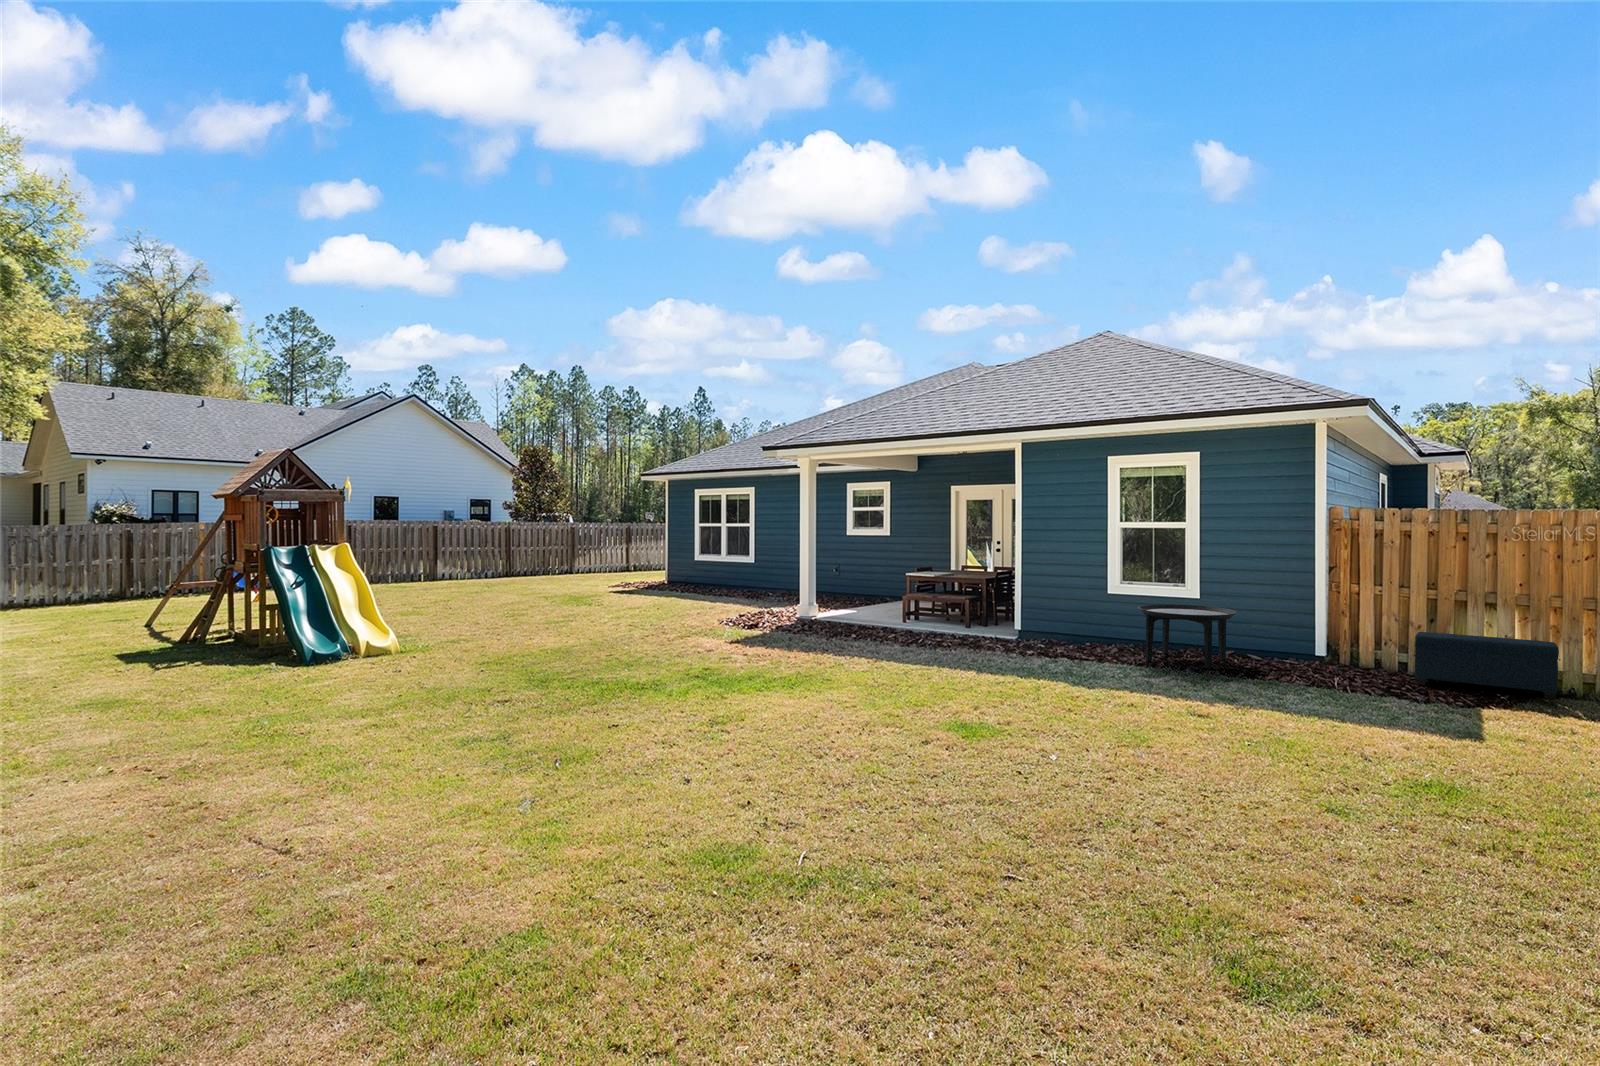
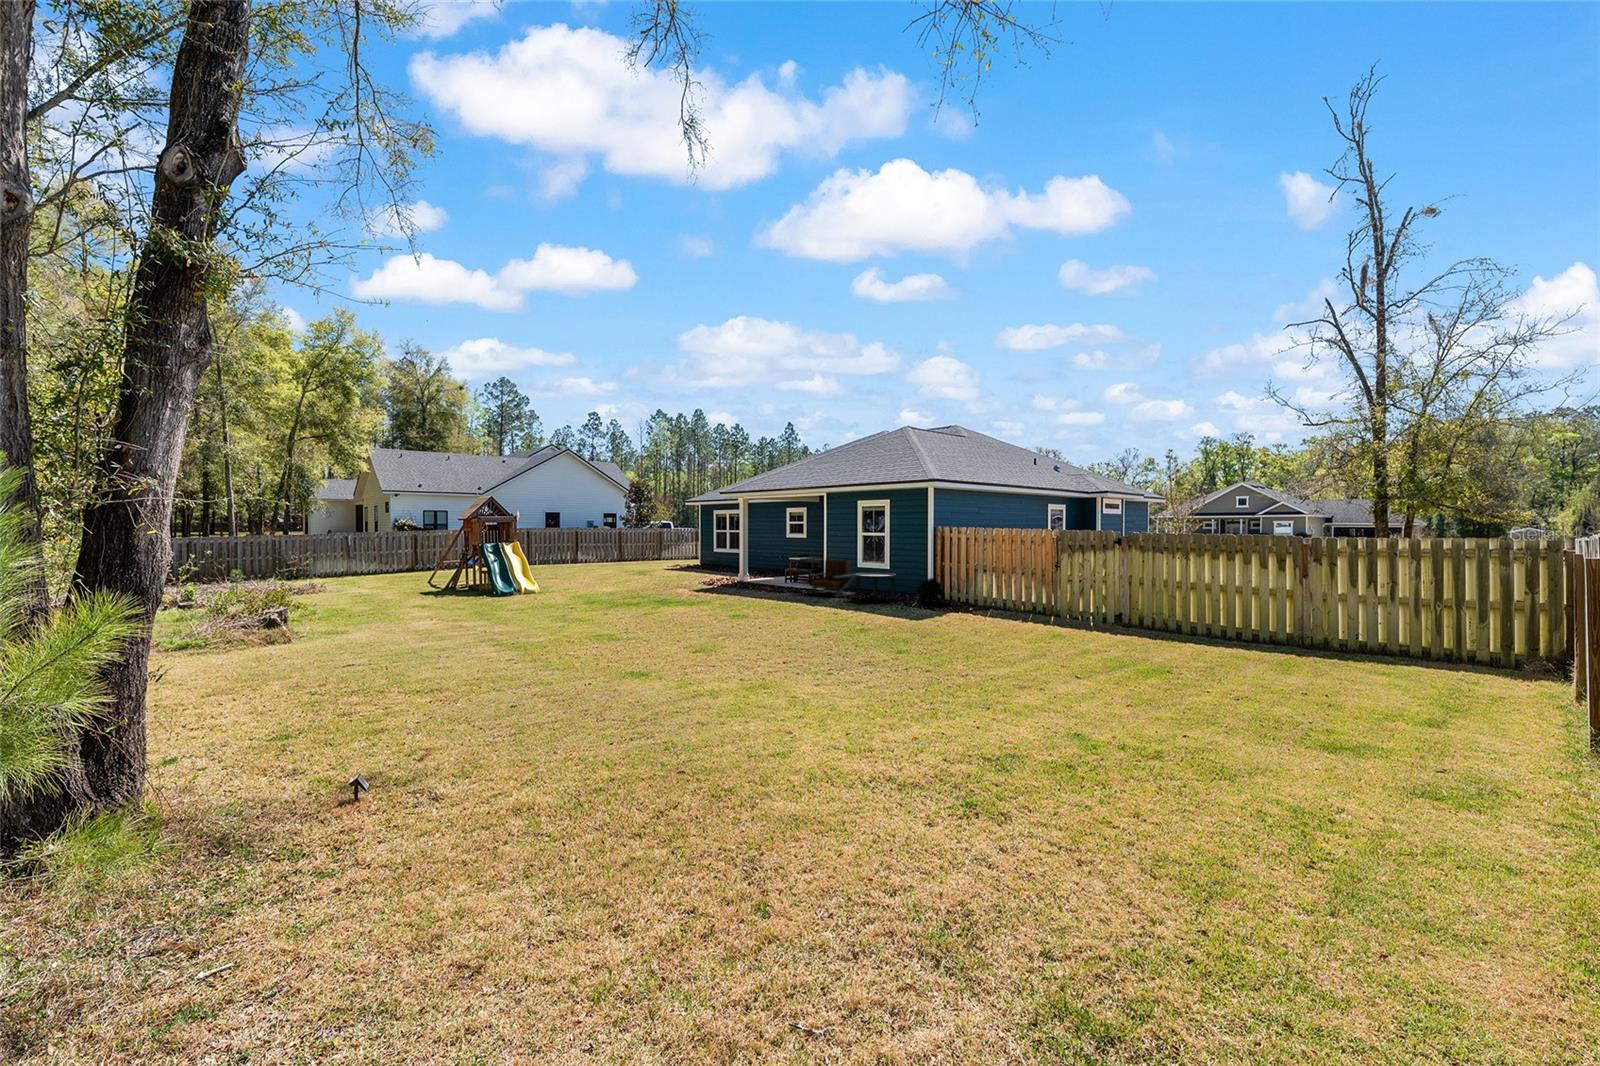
lounge chair: none [1011,577,1107,657] -> present [809,560,855,597]
potted plant: none [1302,619,1385,676] -> present [915,578,944,603]
bench: present [1415,632,1559,700] -> none [944,583,995,610]

